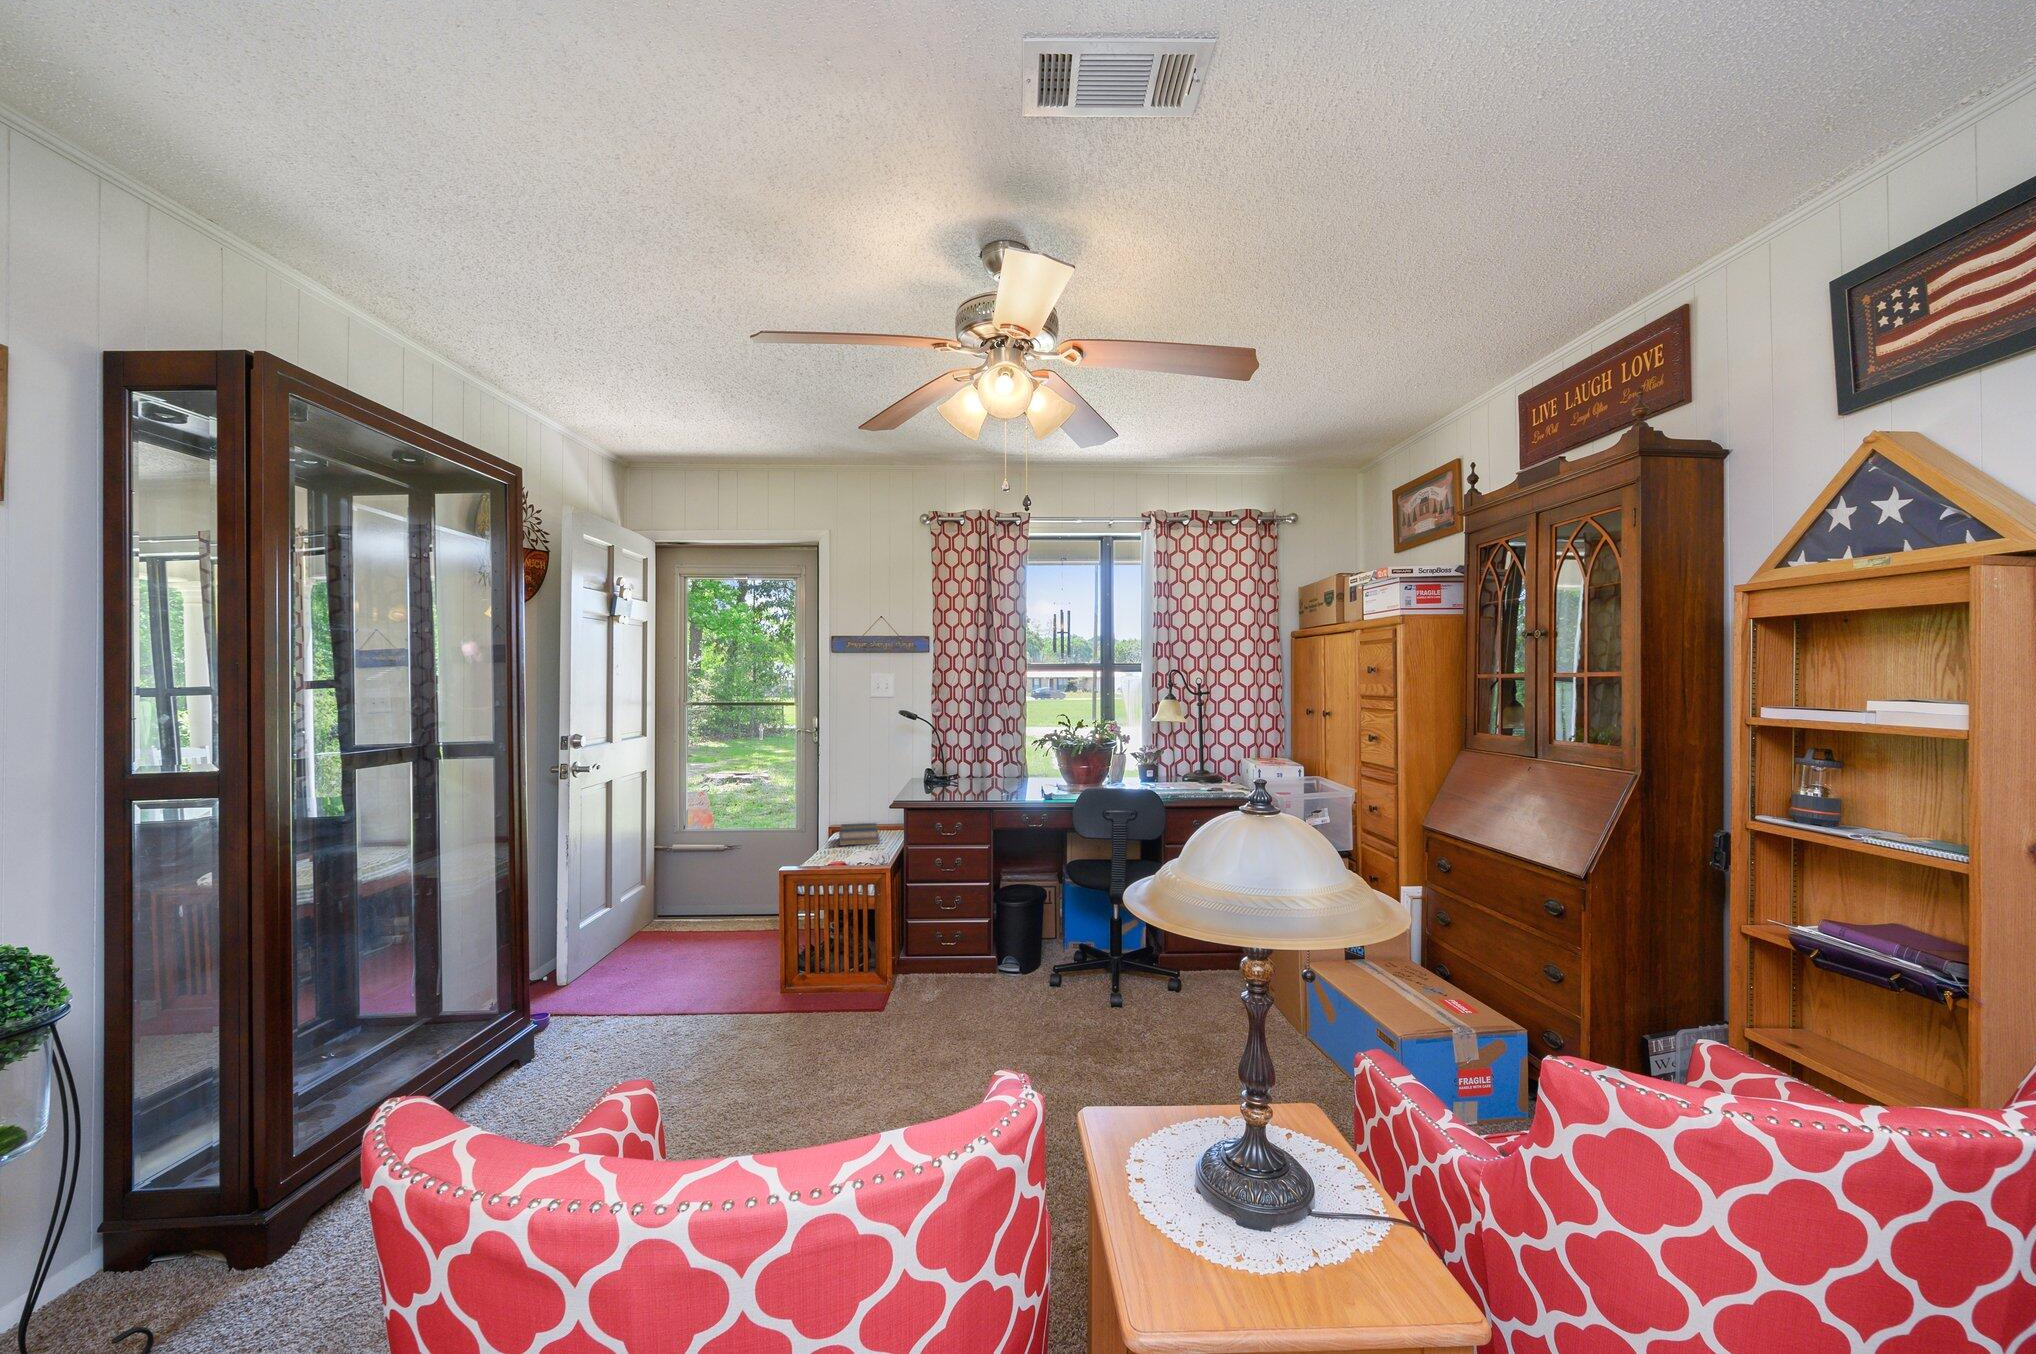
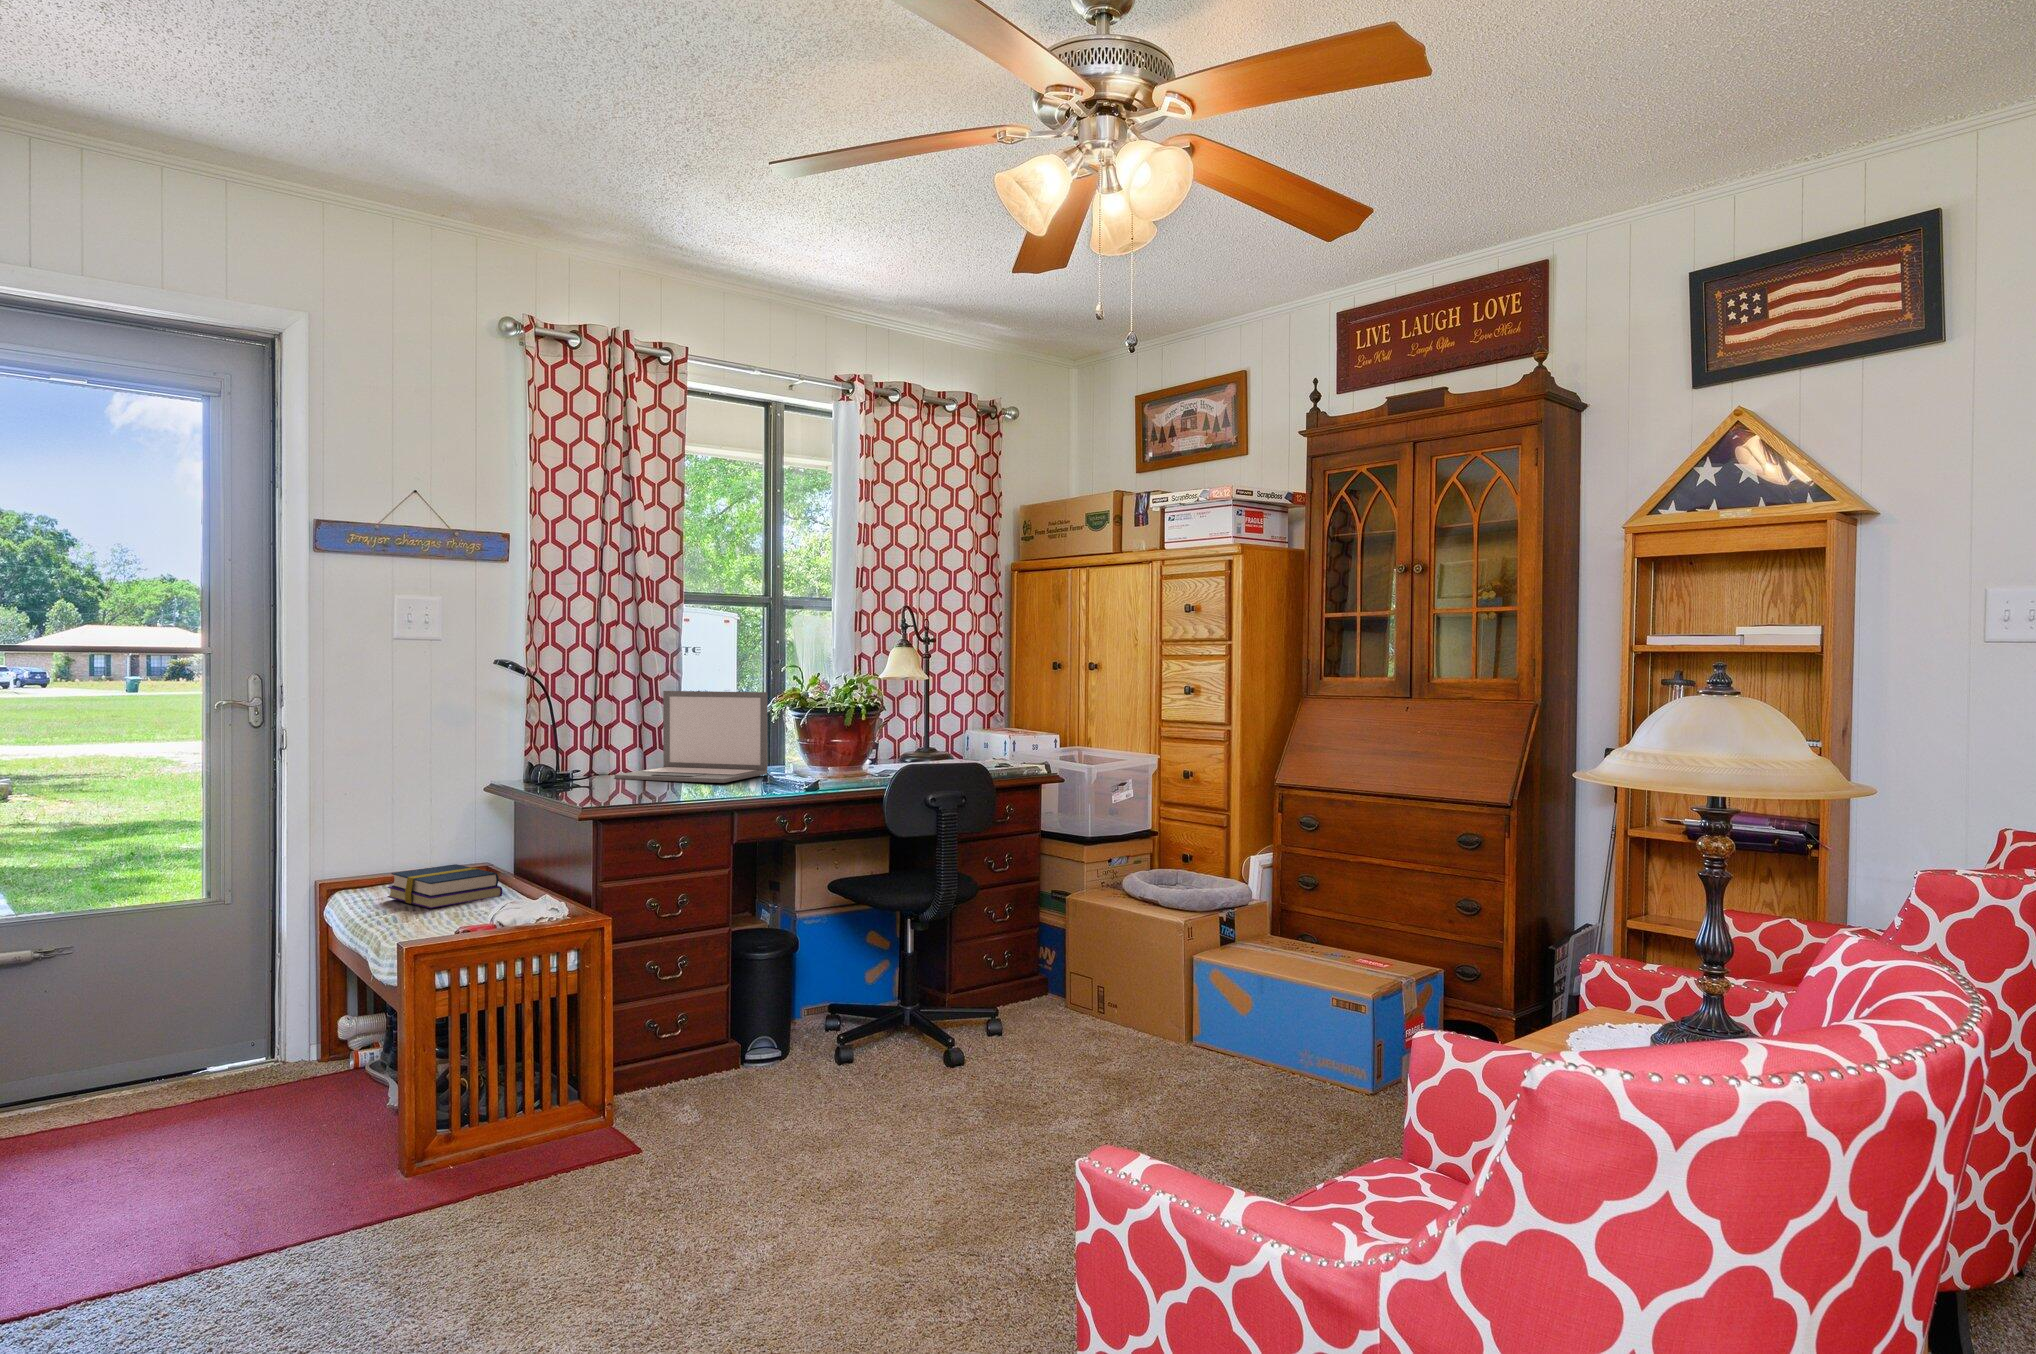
laptop: none [967,728,1053,789] -> present [615,691,767,783]

